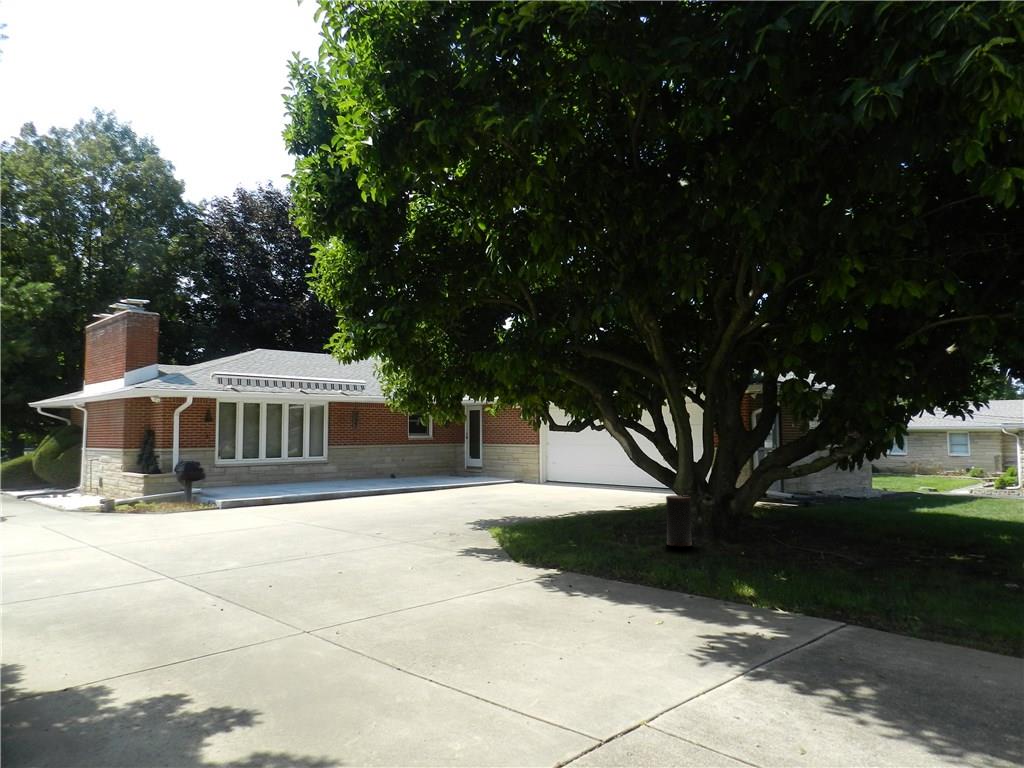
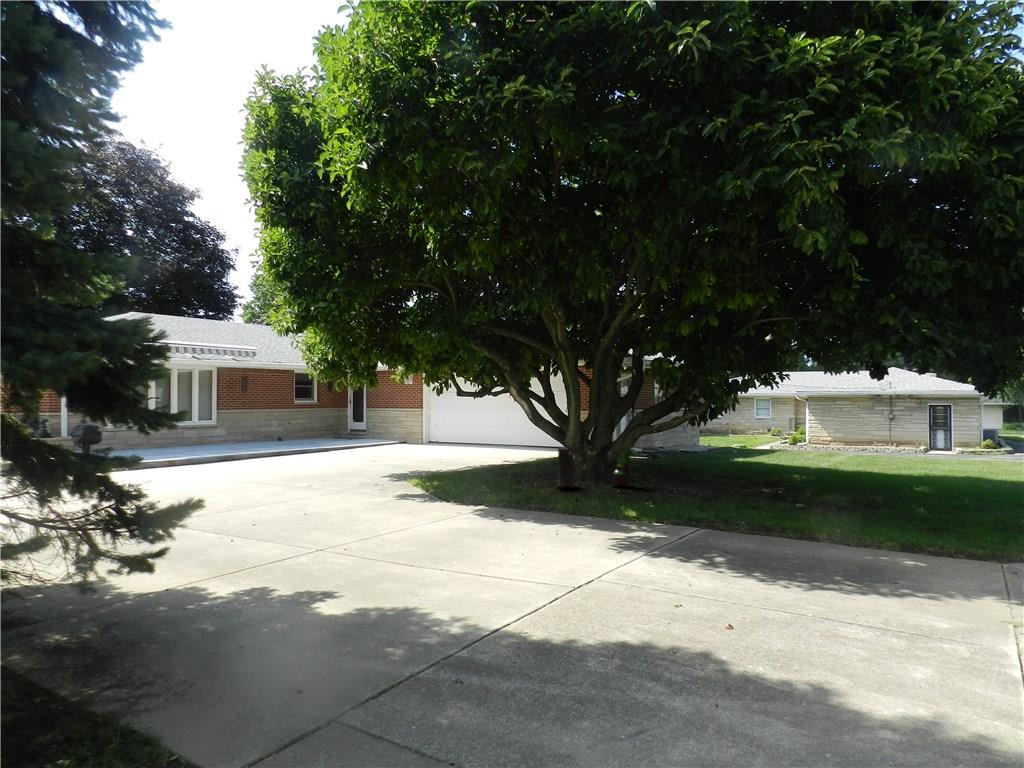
potted tree: none [736,491,768,547] -> present [613,447,634,486]

